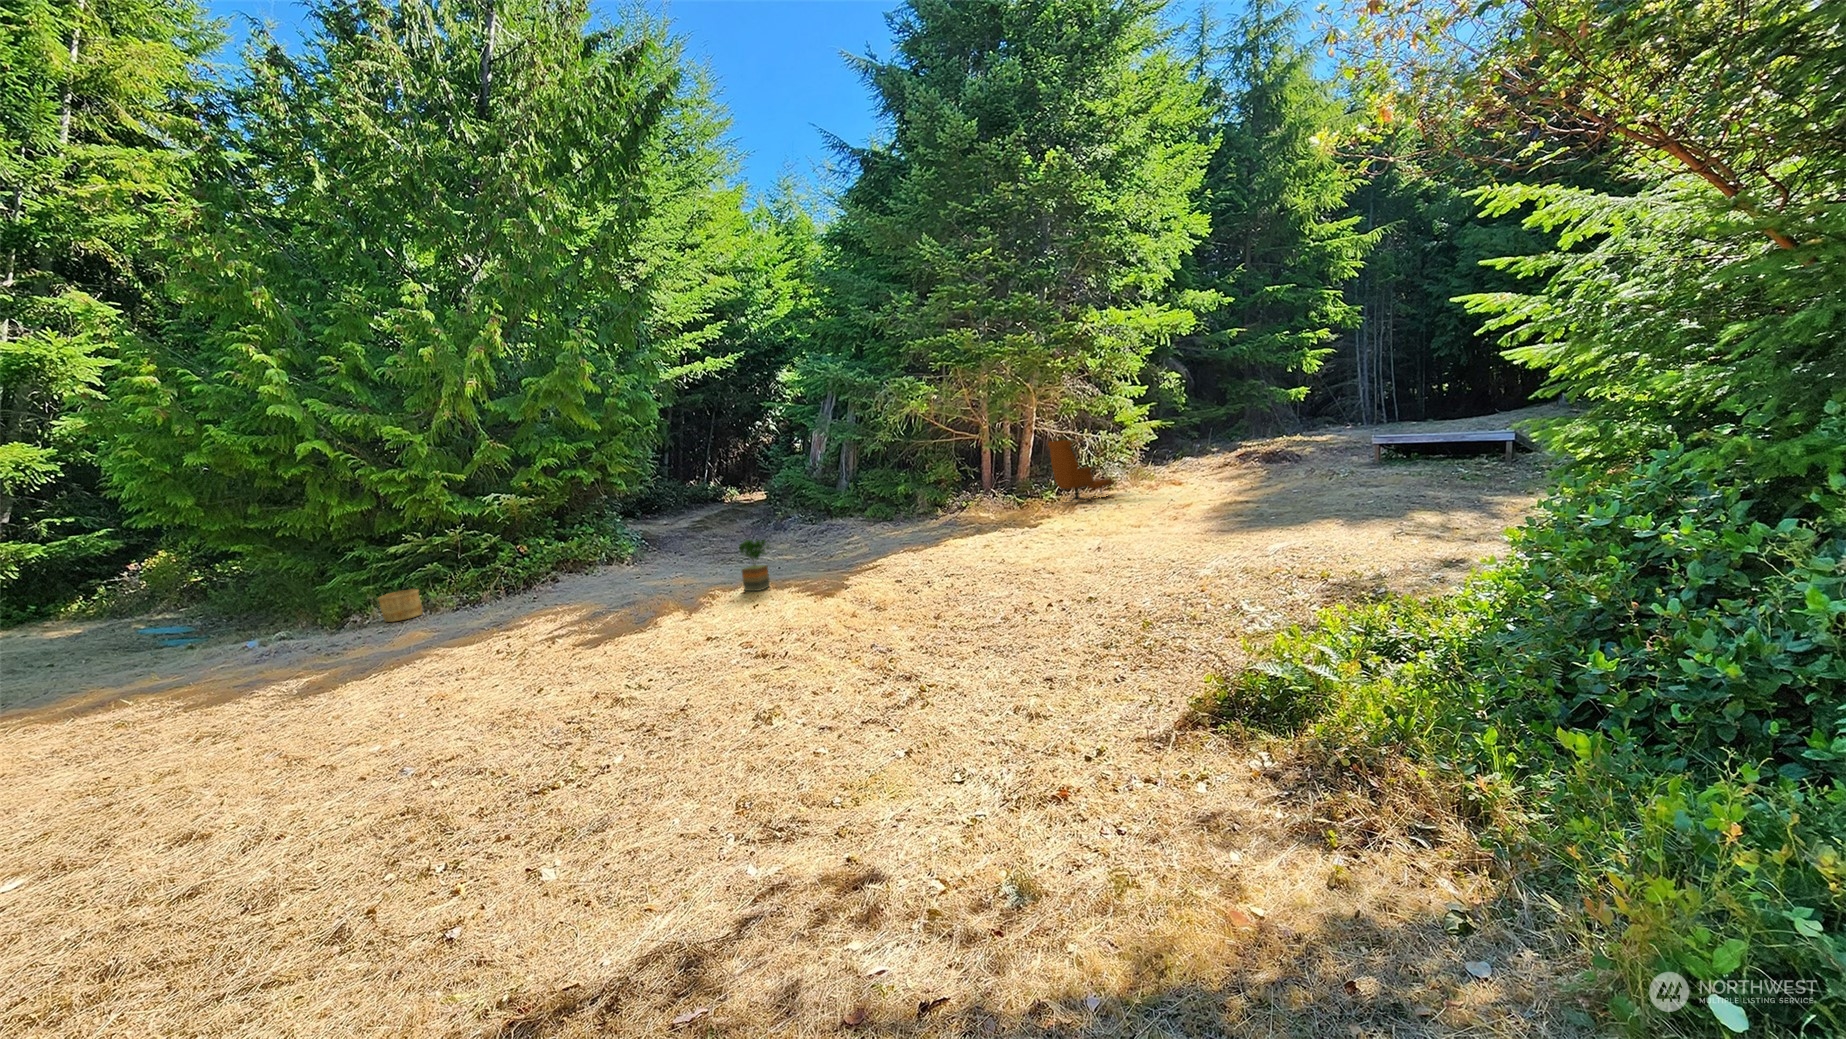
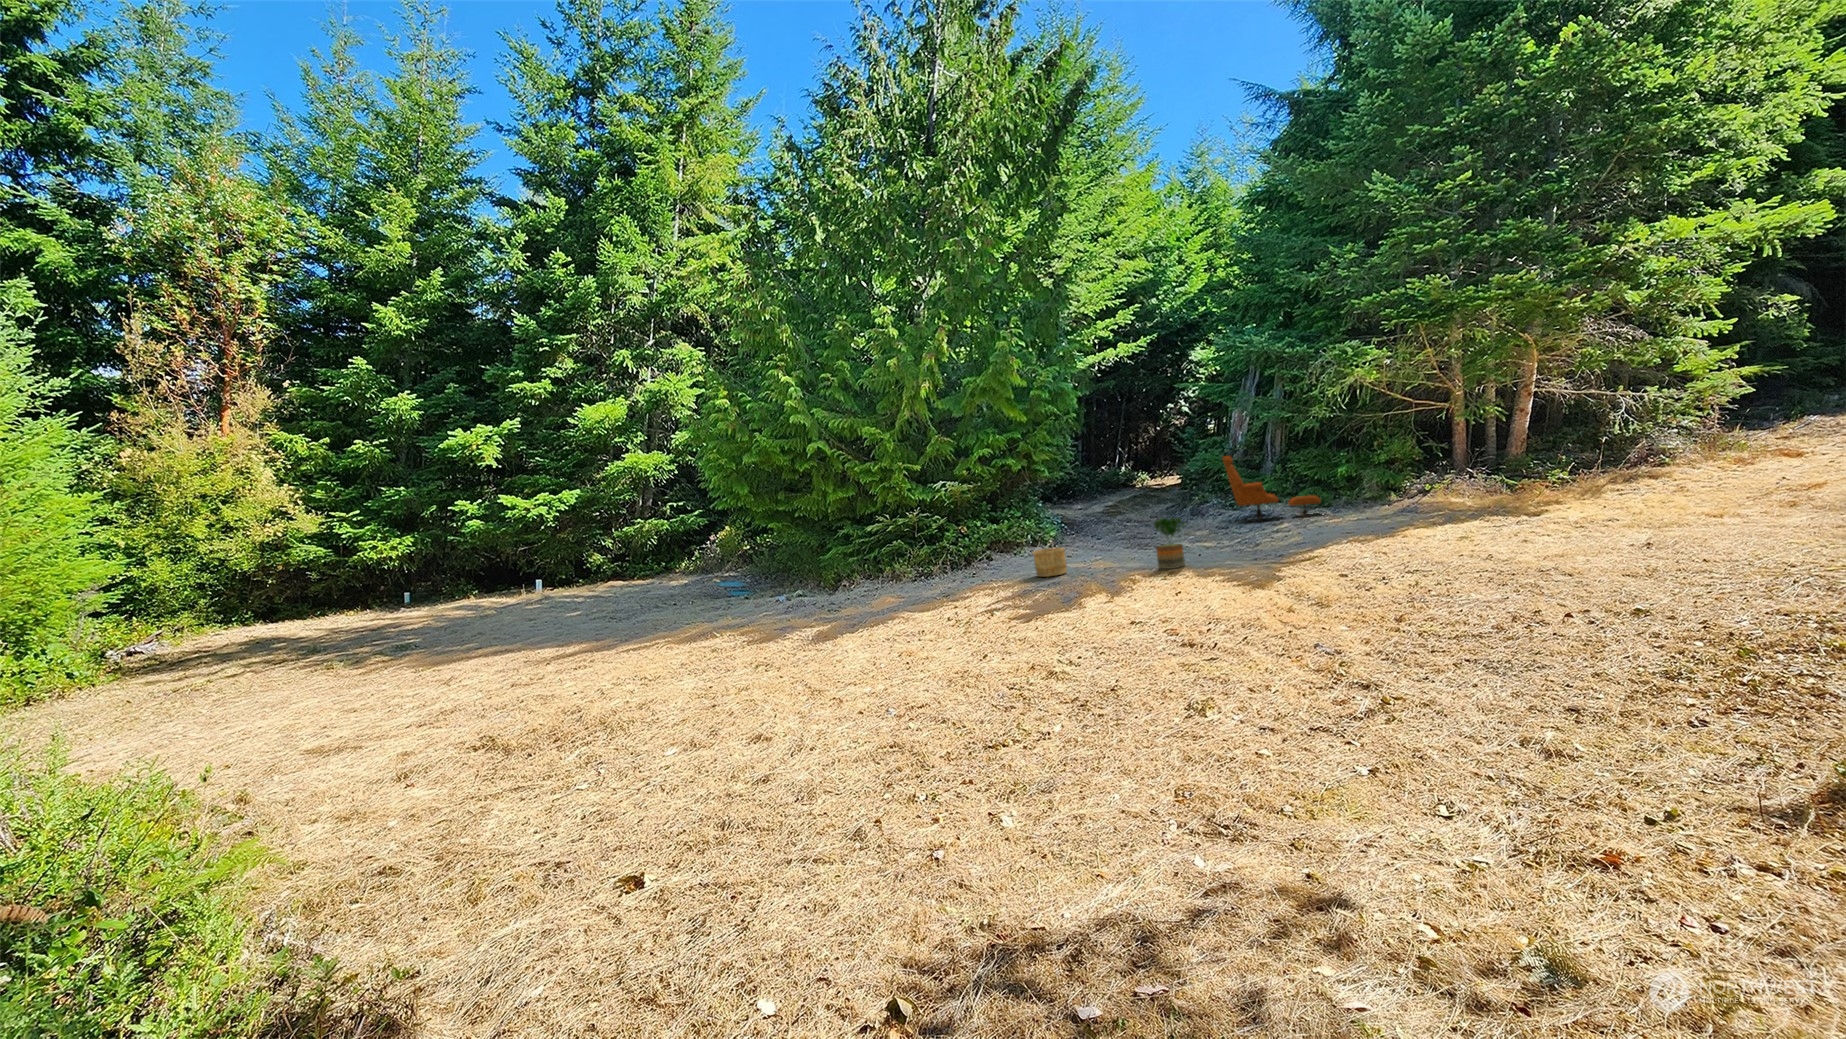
lounge chair: present [1048,440,1114,501] -> present [1223,456,1321,521]
wooden bucket: present [378,589,422,622] -> present [1033,547,1067,577]

